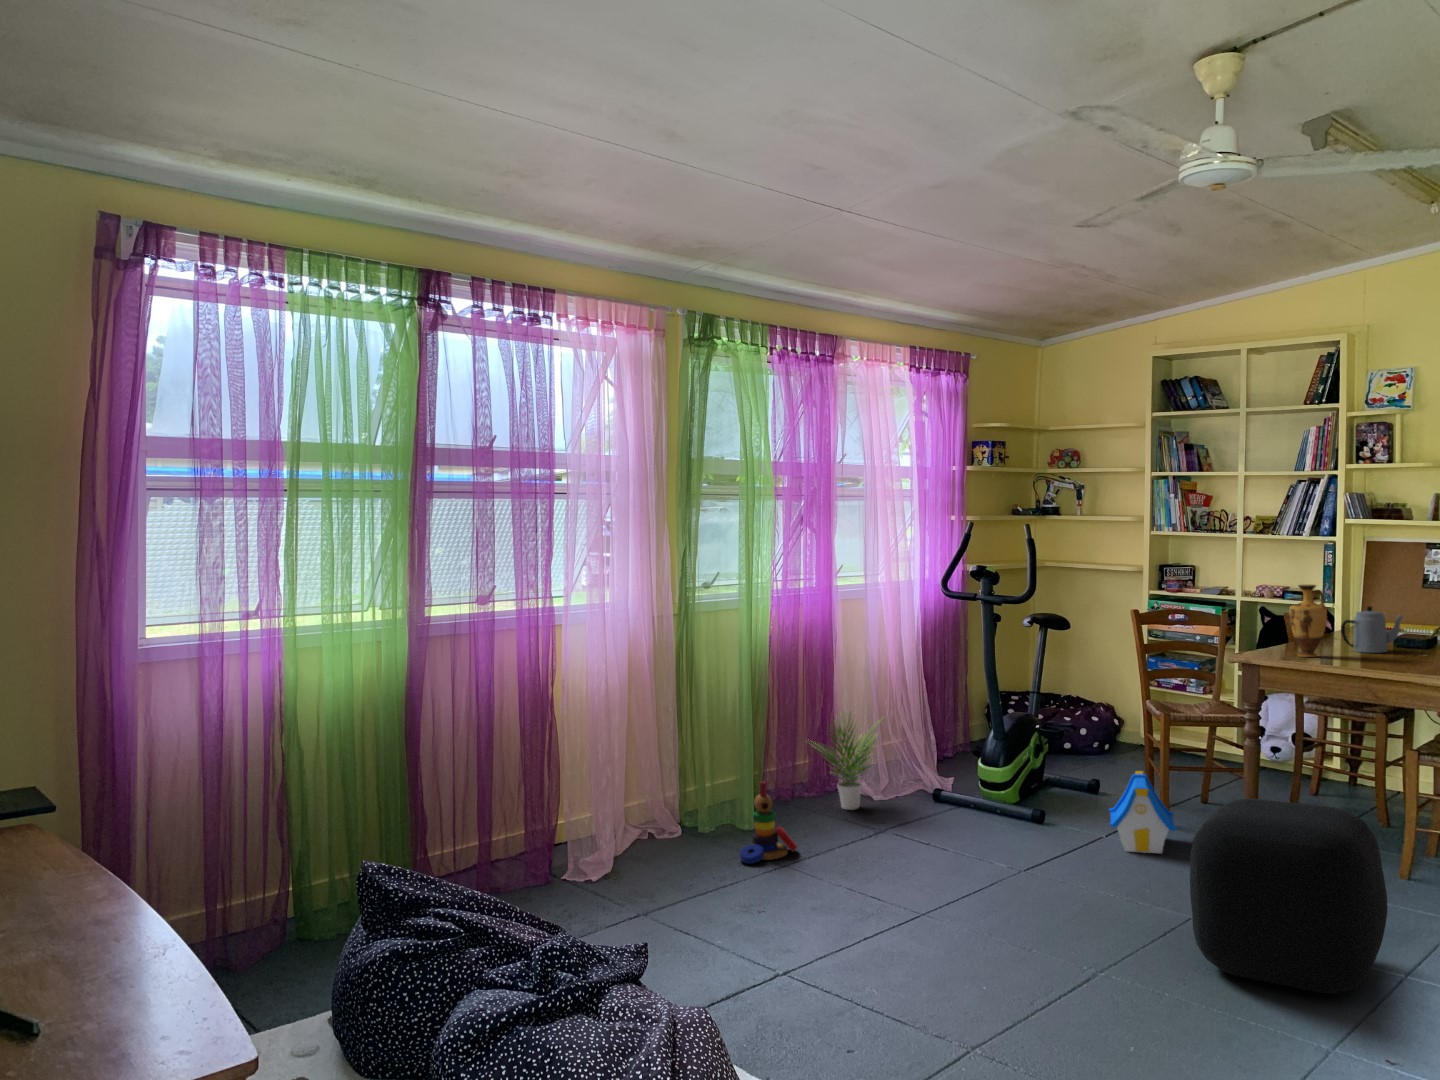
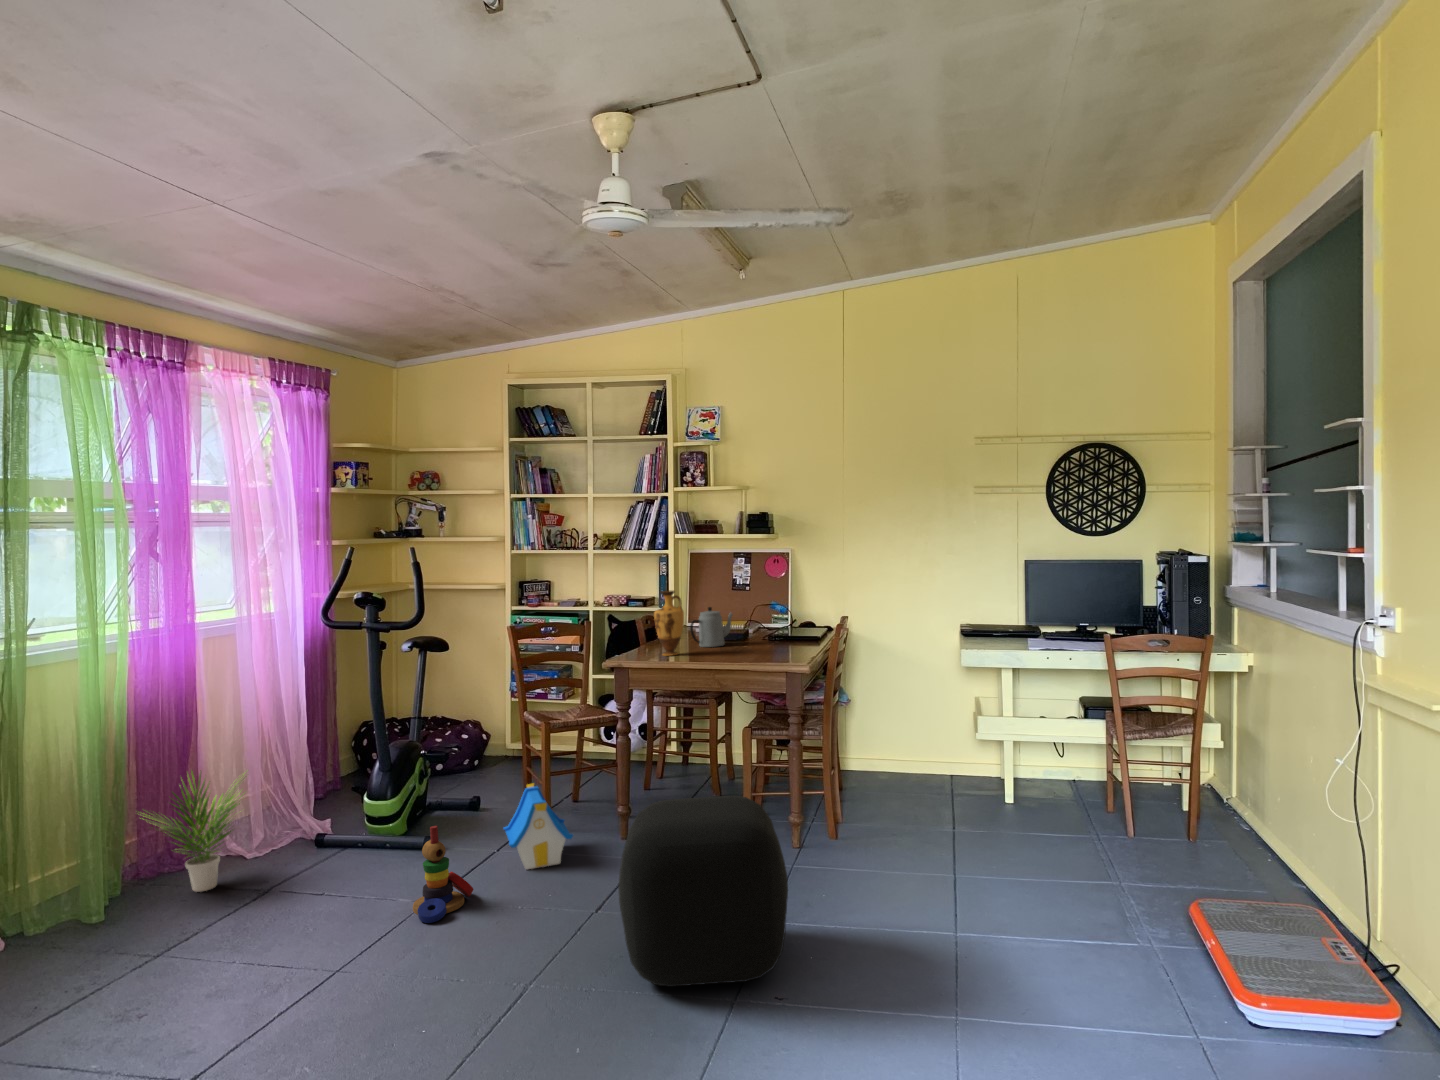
stacking toy: present [740,781,797,864] -> present [413,826,474,923]

